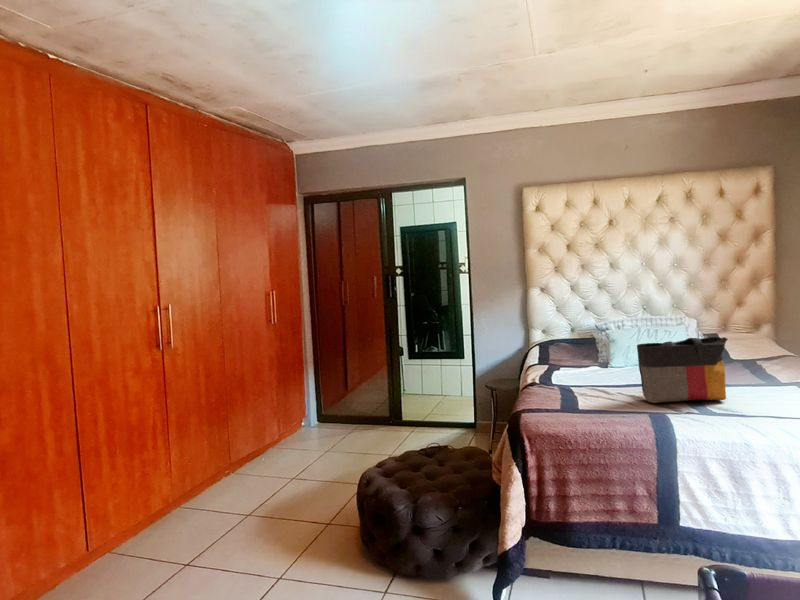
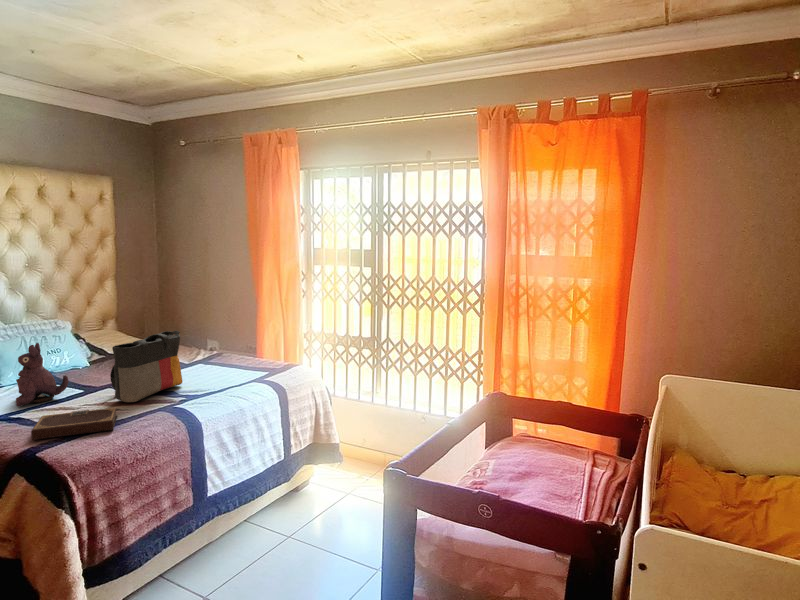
plush toy: none [587,334,628,385] -> present [16,343,69,406]
notebook: none [546,392,620,418] -> present [31,408,117,440]

